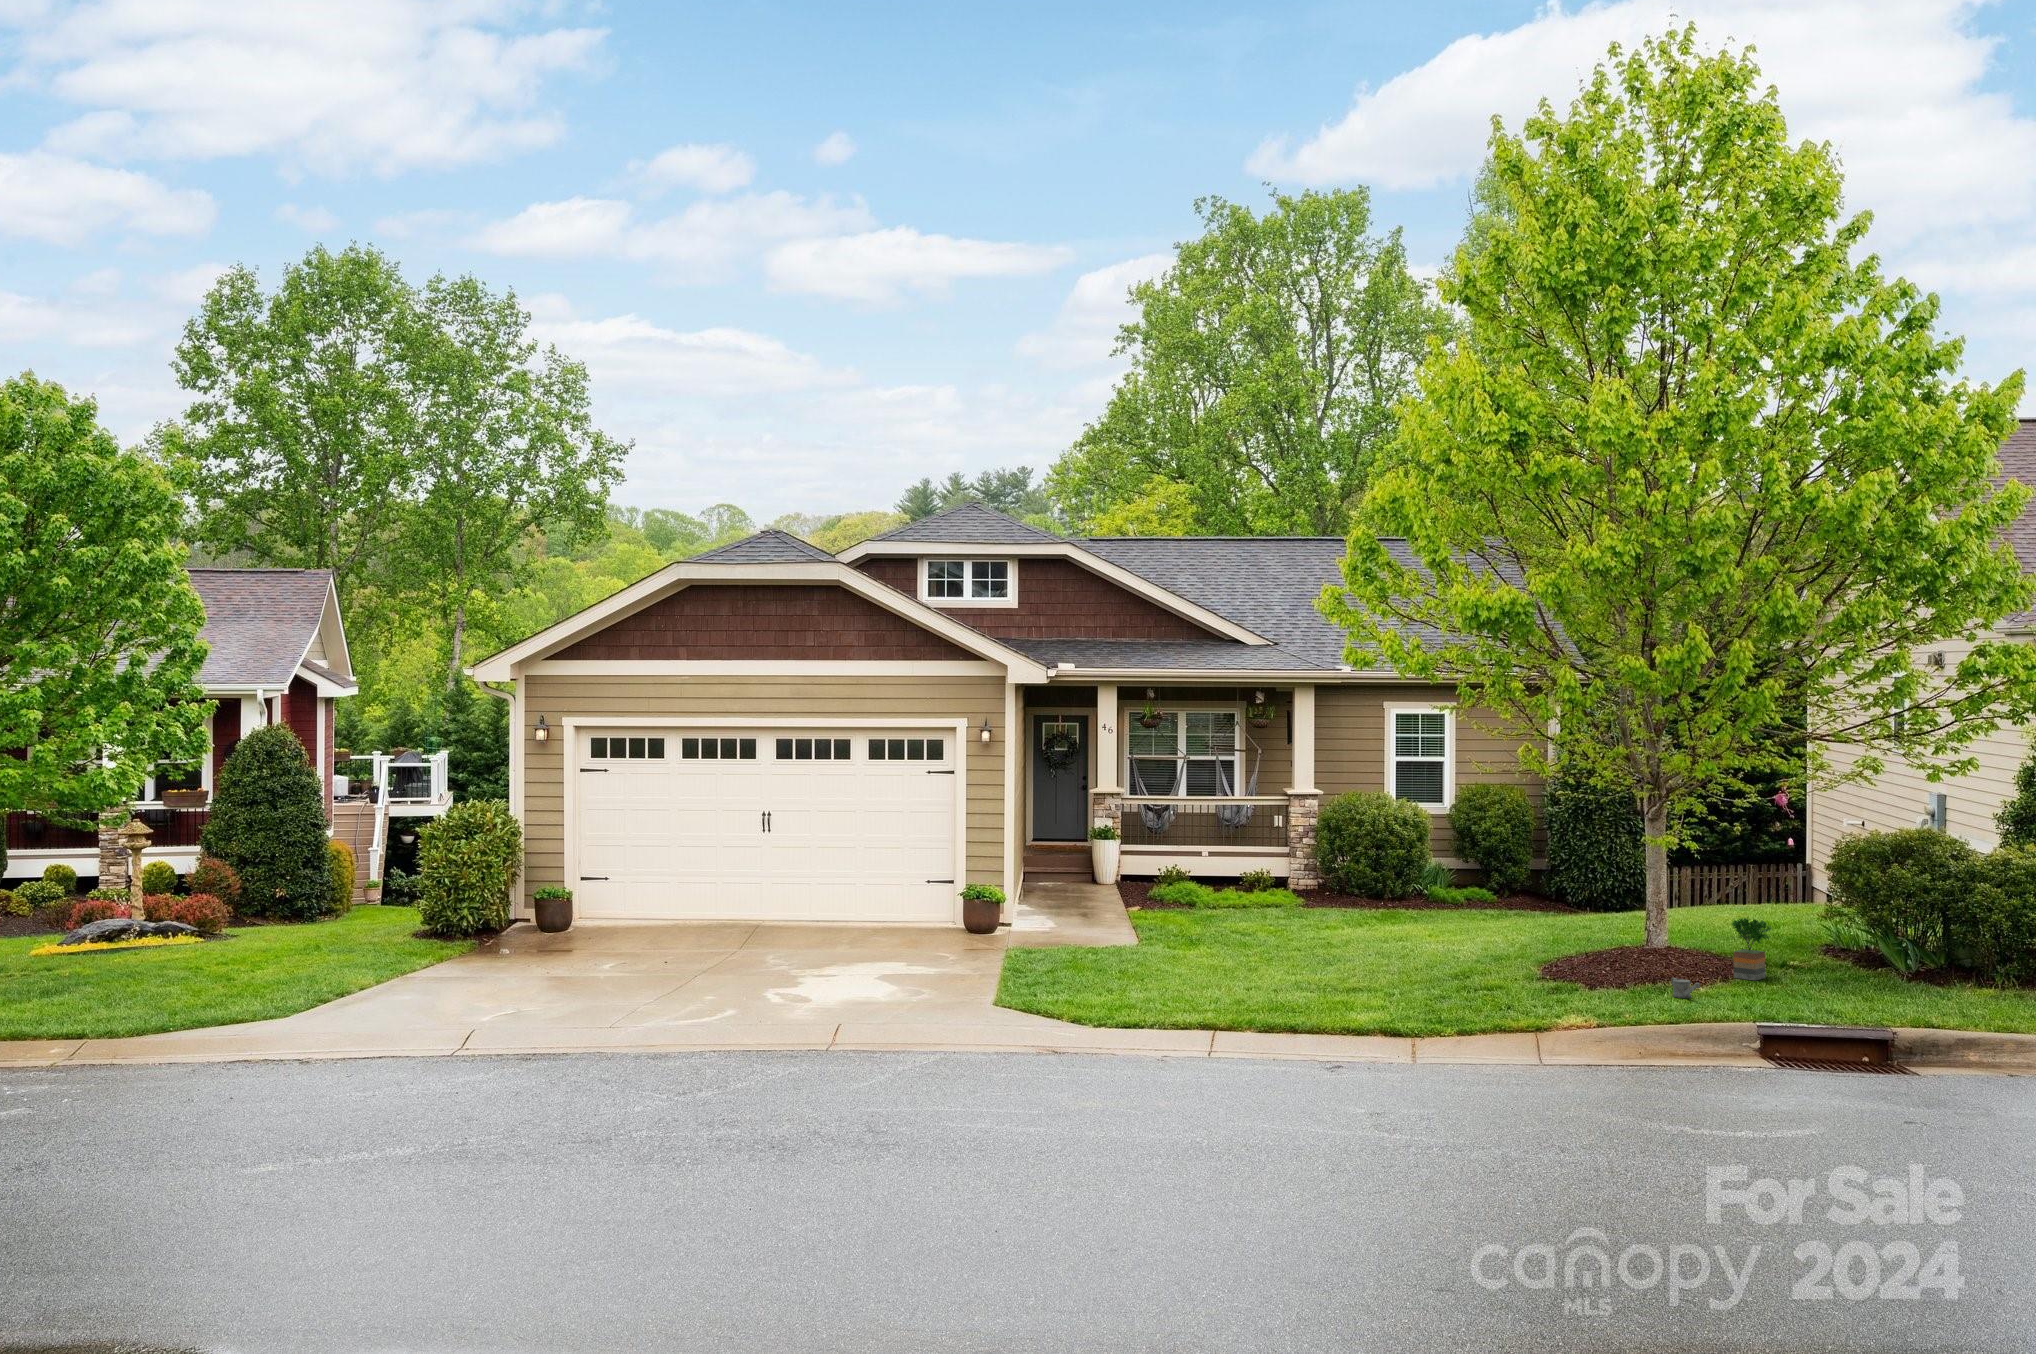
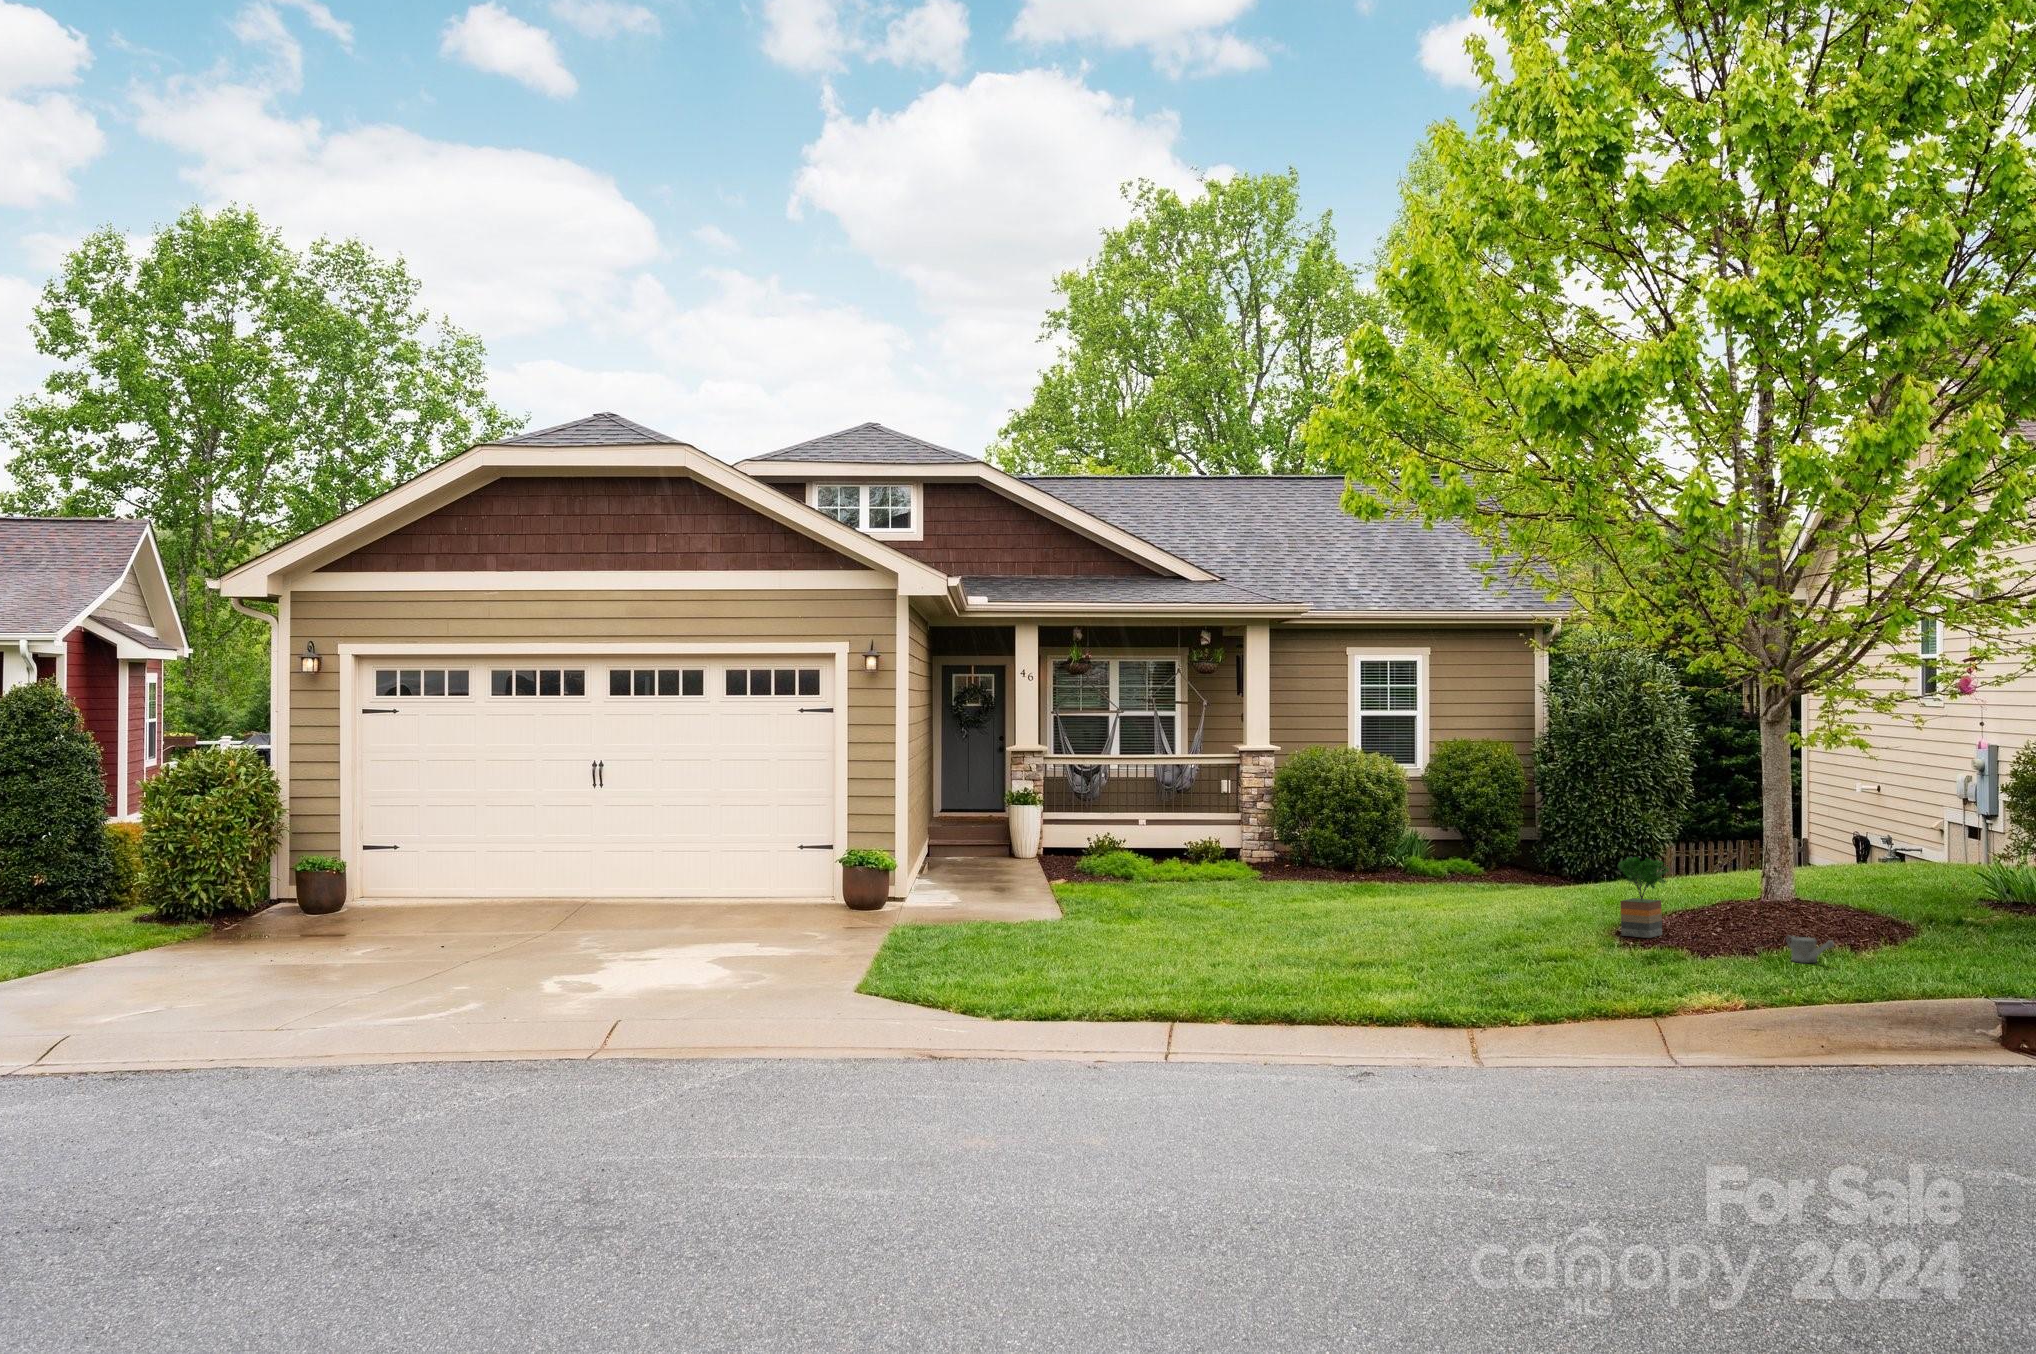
potted tree: present [1732,918,1772,980] -> present [1618,857,1669,938]

